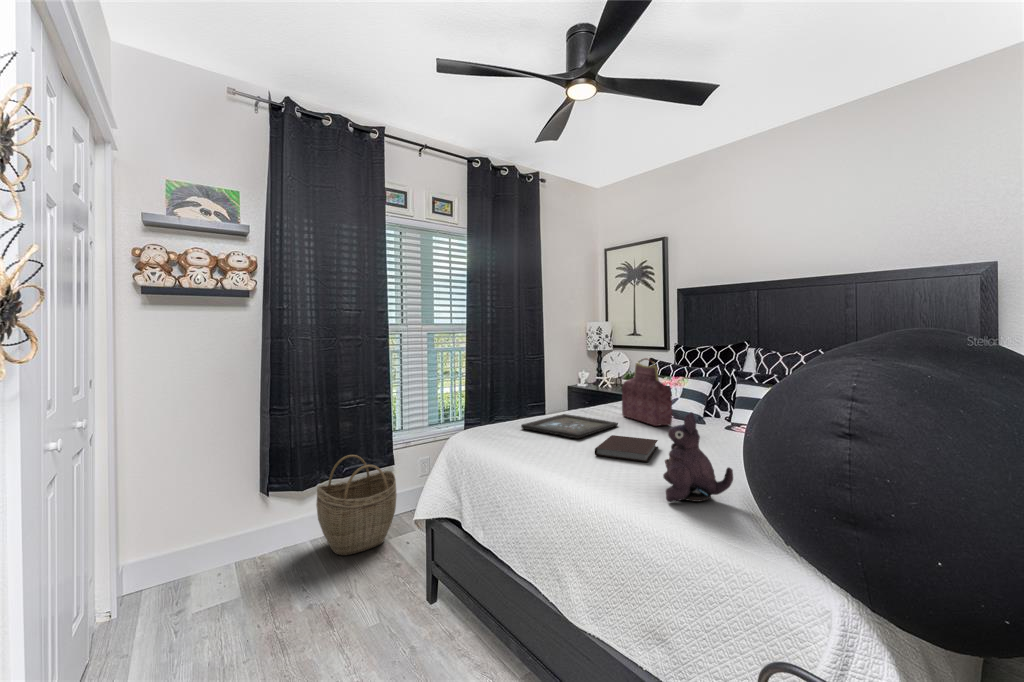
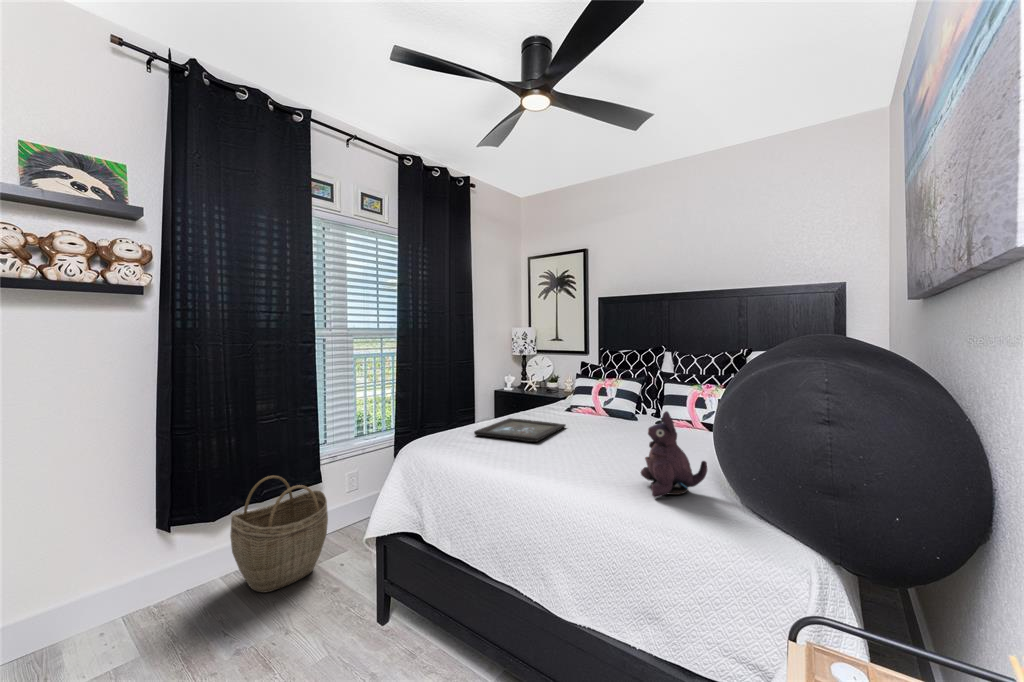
handbag: present [622,358,672,426] -> none [563,361,613,426]
notebook: present [595,435,658,462] -> none [562,437,613,461]

